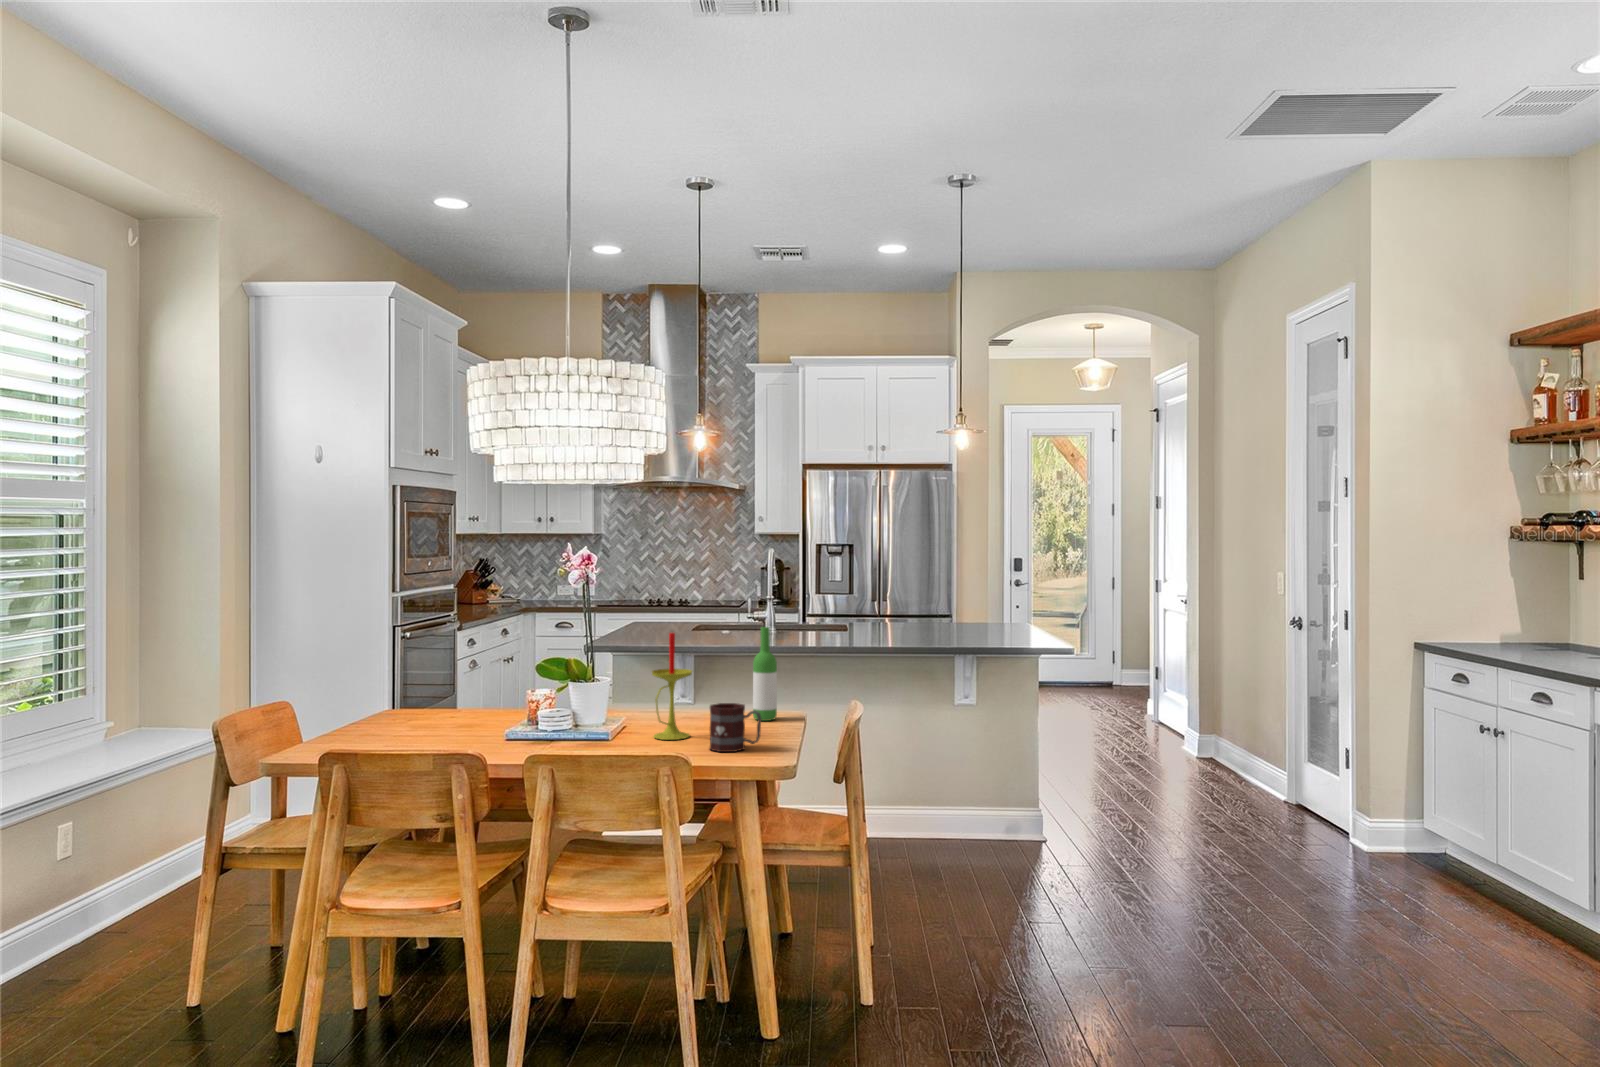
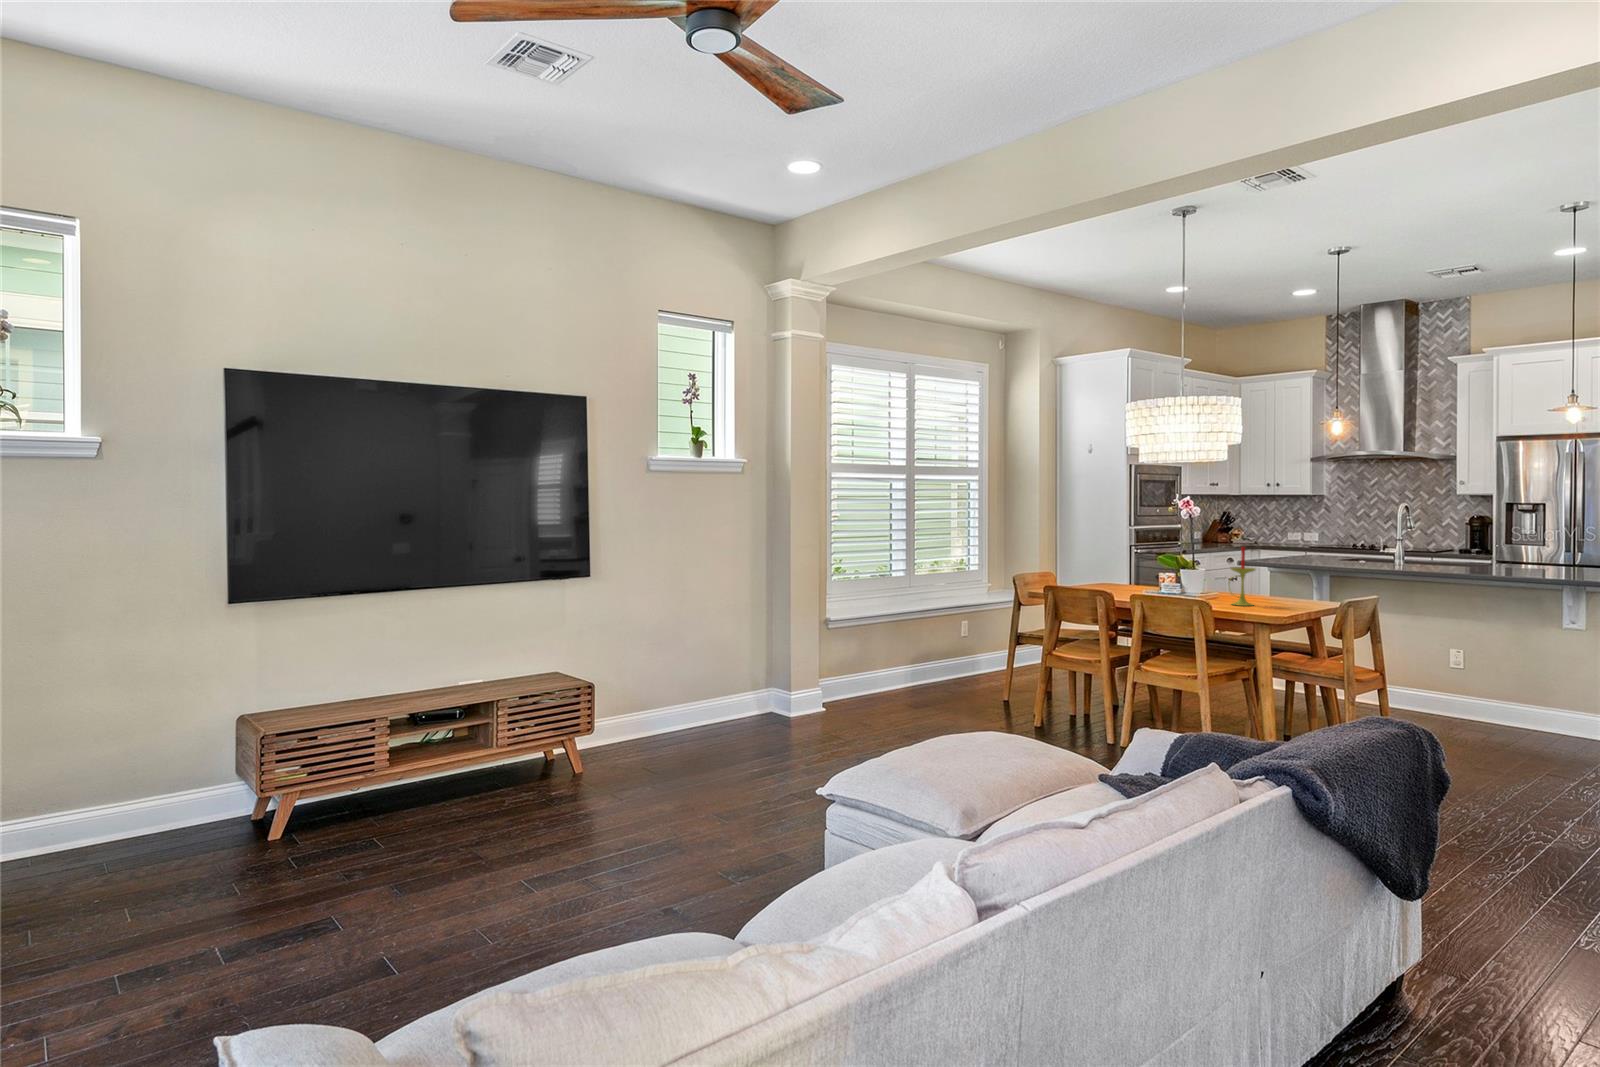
wine bottle: present [753,627,777,721] -> none [1309,548,1326,605]
mug: present [710,703,761,752] -> none [1252,586,1283,612]

